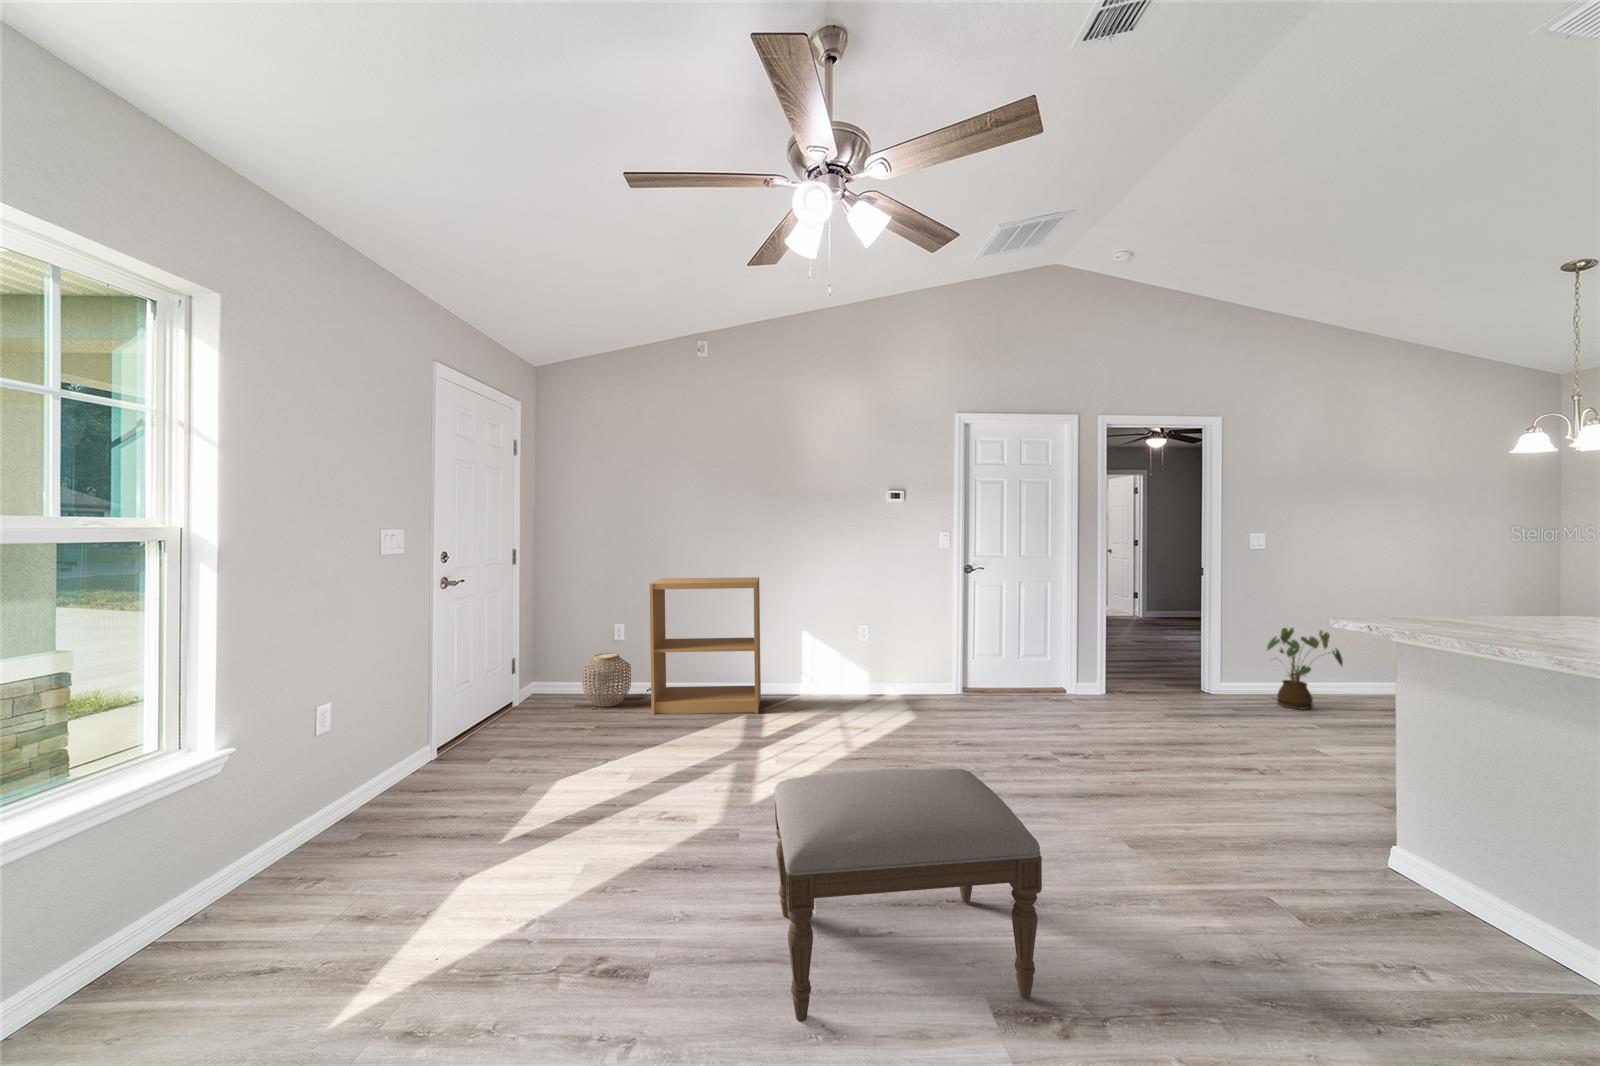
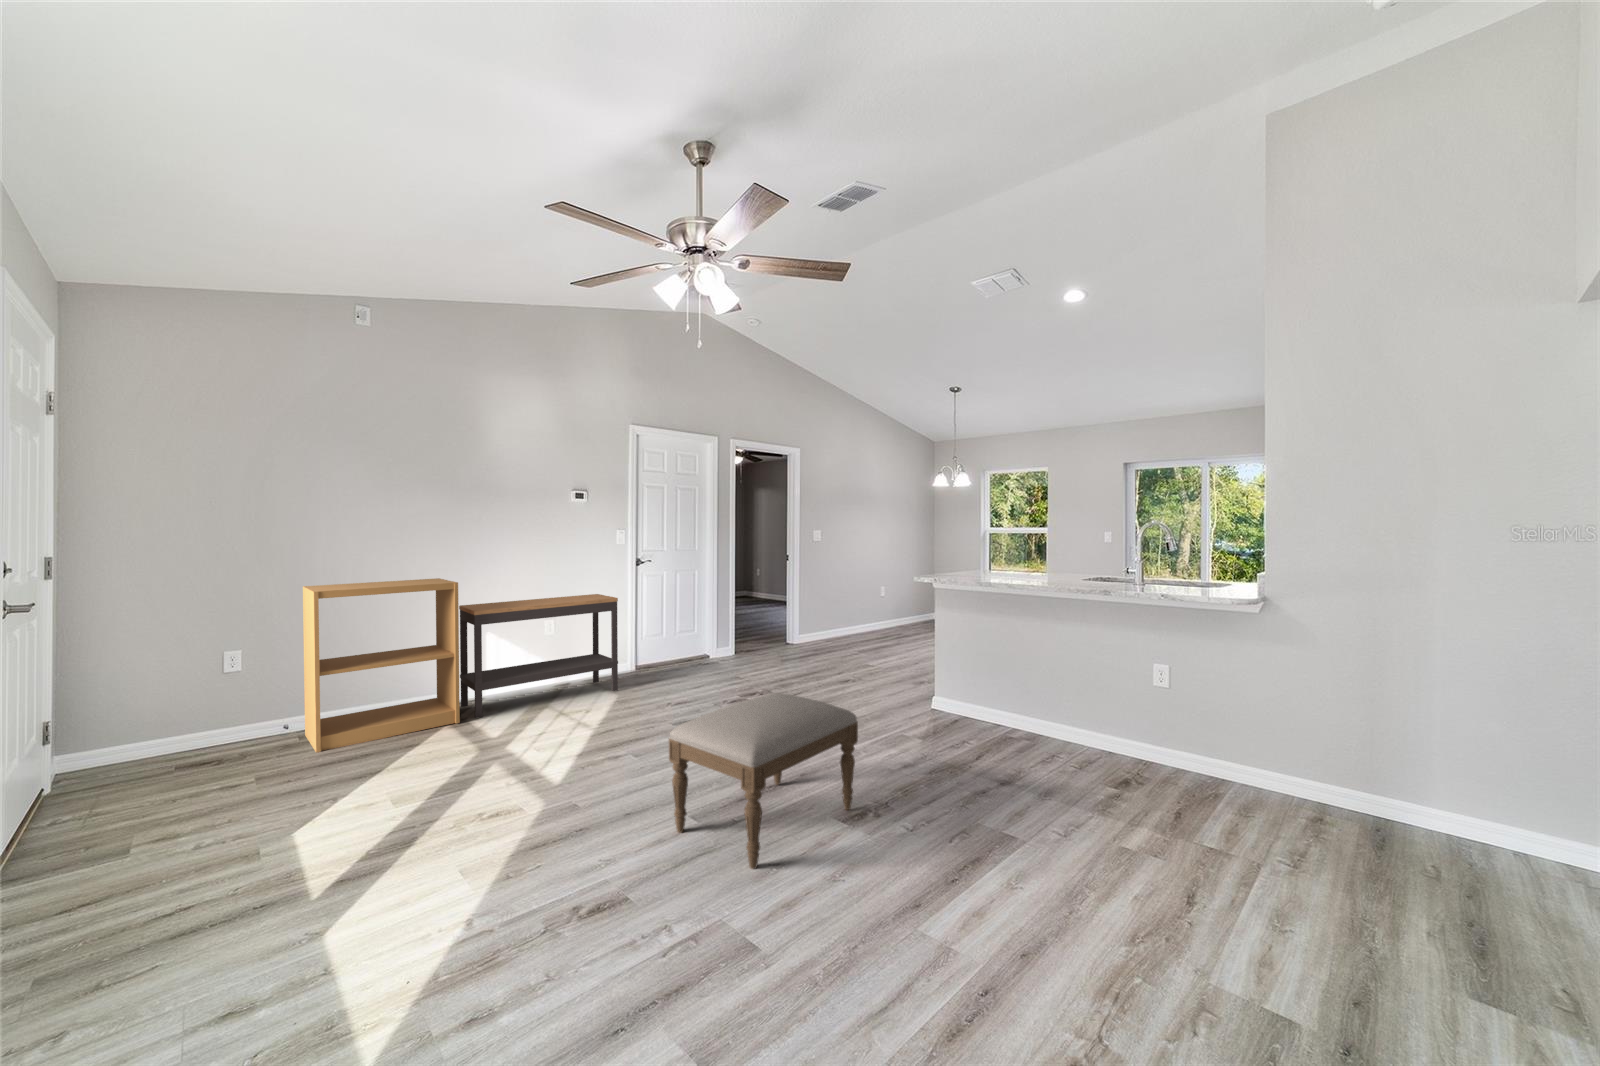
console table: none [774,602,920,712] -> present [459,594,618,718]
house plant: present [1267,628,1343,709] -> none [826,592,865,645]
woven basket: present [582,653,631,707] -> none [176,689,261,763]

